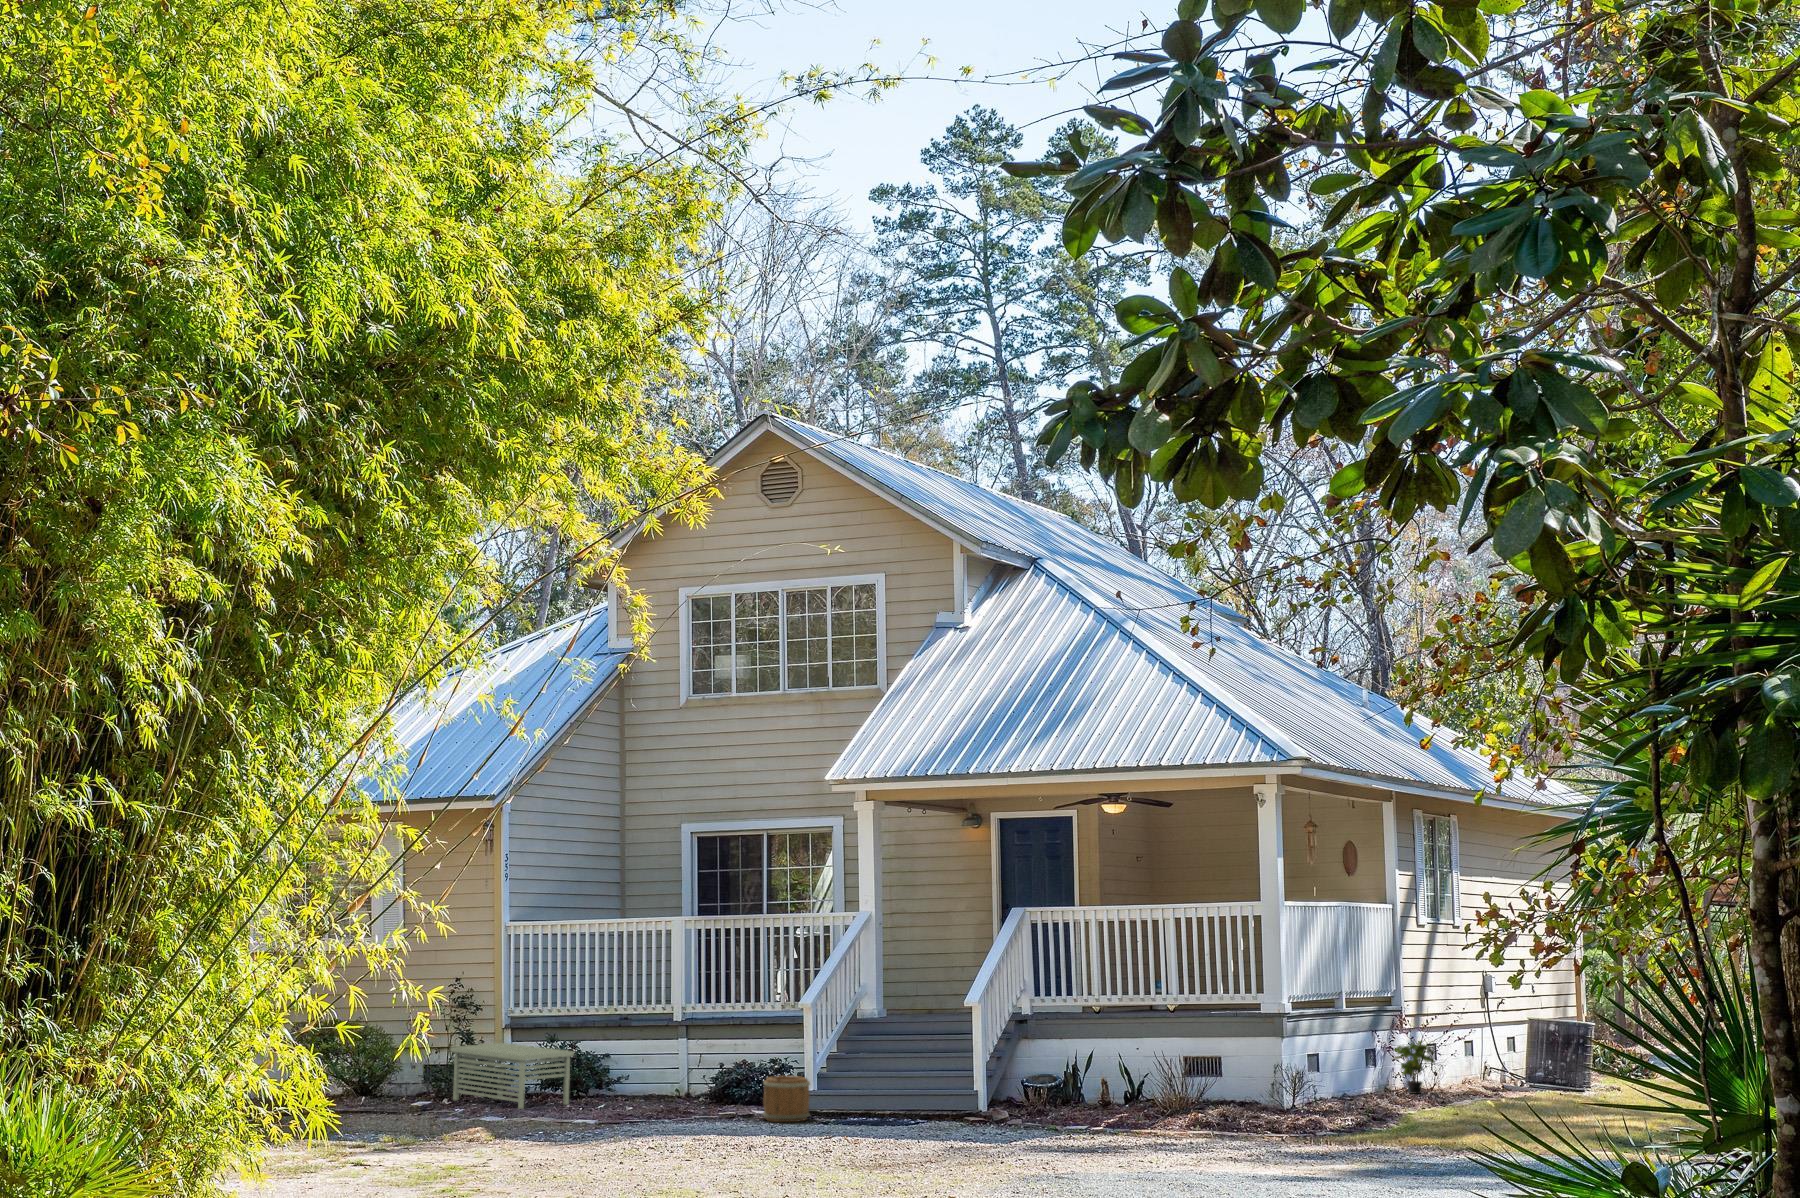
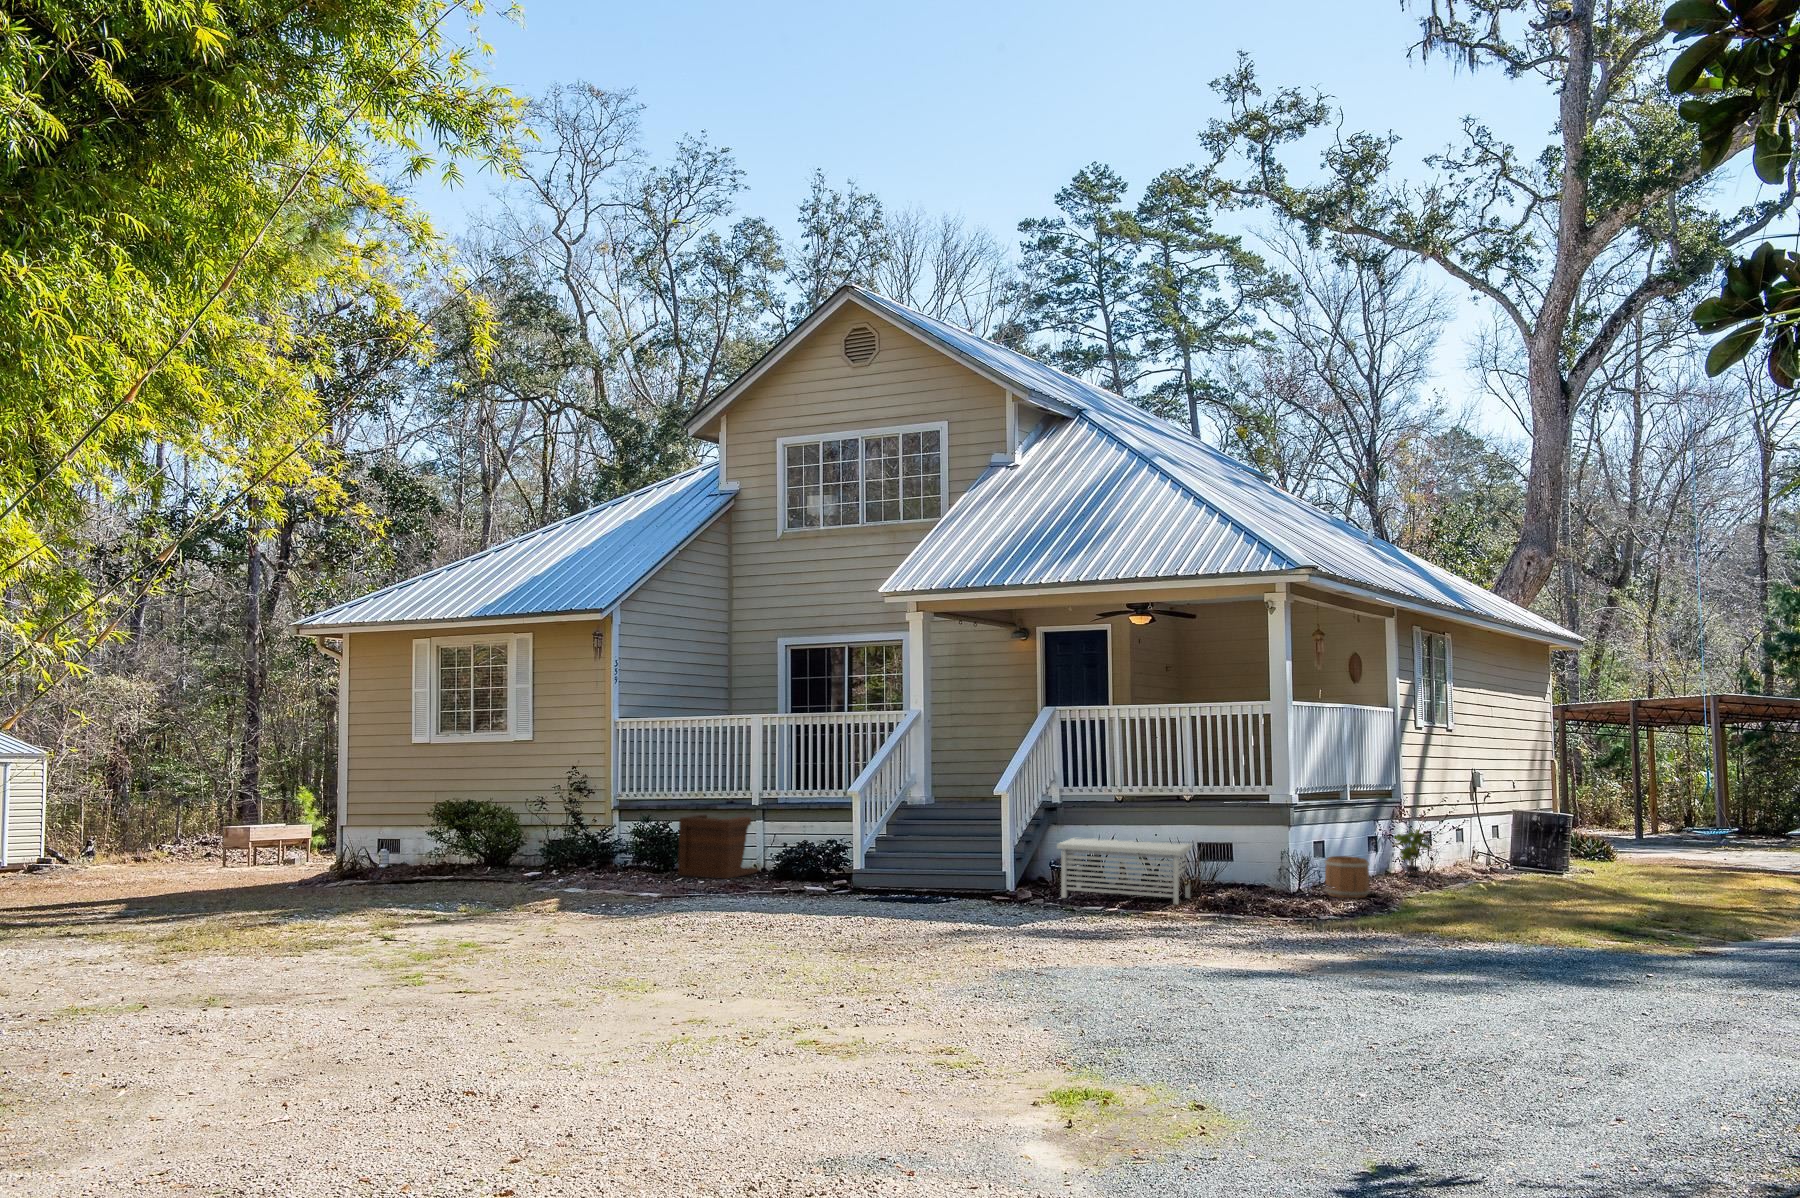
wooden crate: none [591,1032,683,1109] -> present [678,815,758,879]
storage bench: present [450,1043,574,1109] -> present [1057,838,1191,904]
bucket: present [763,1076,810,1122] -> present [1325,856,1370,898]

